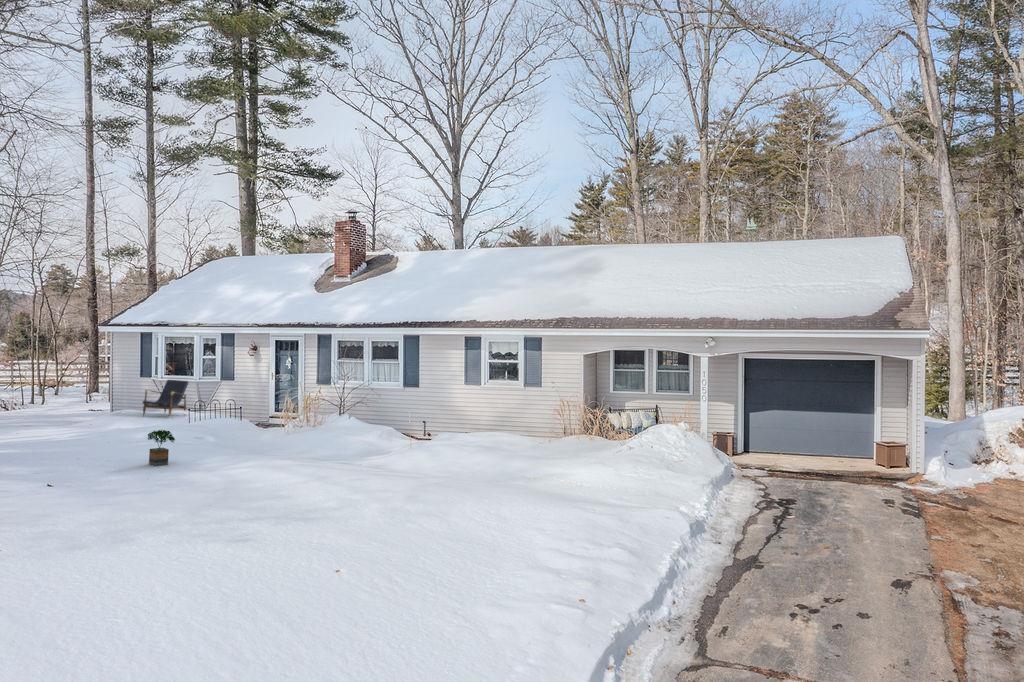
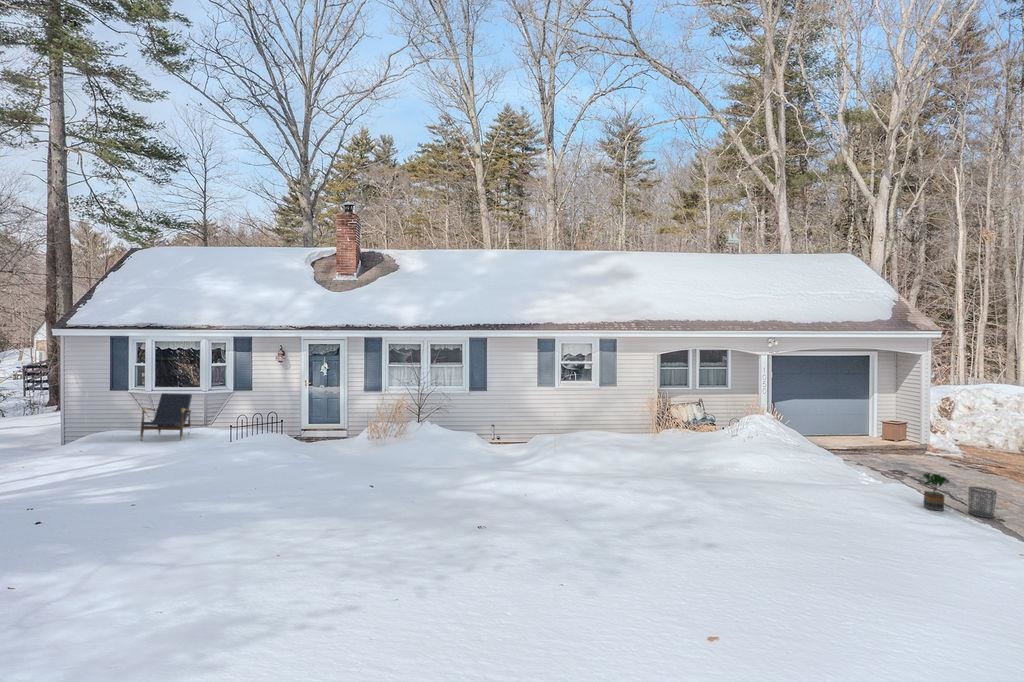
potted tree: present [148,430,175,466] -> present [920,473,949,511]
waste bin: none [774,505,803,543] -> present [968,487,997,518]

